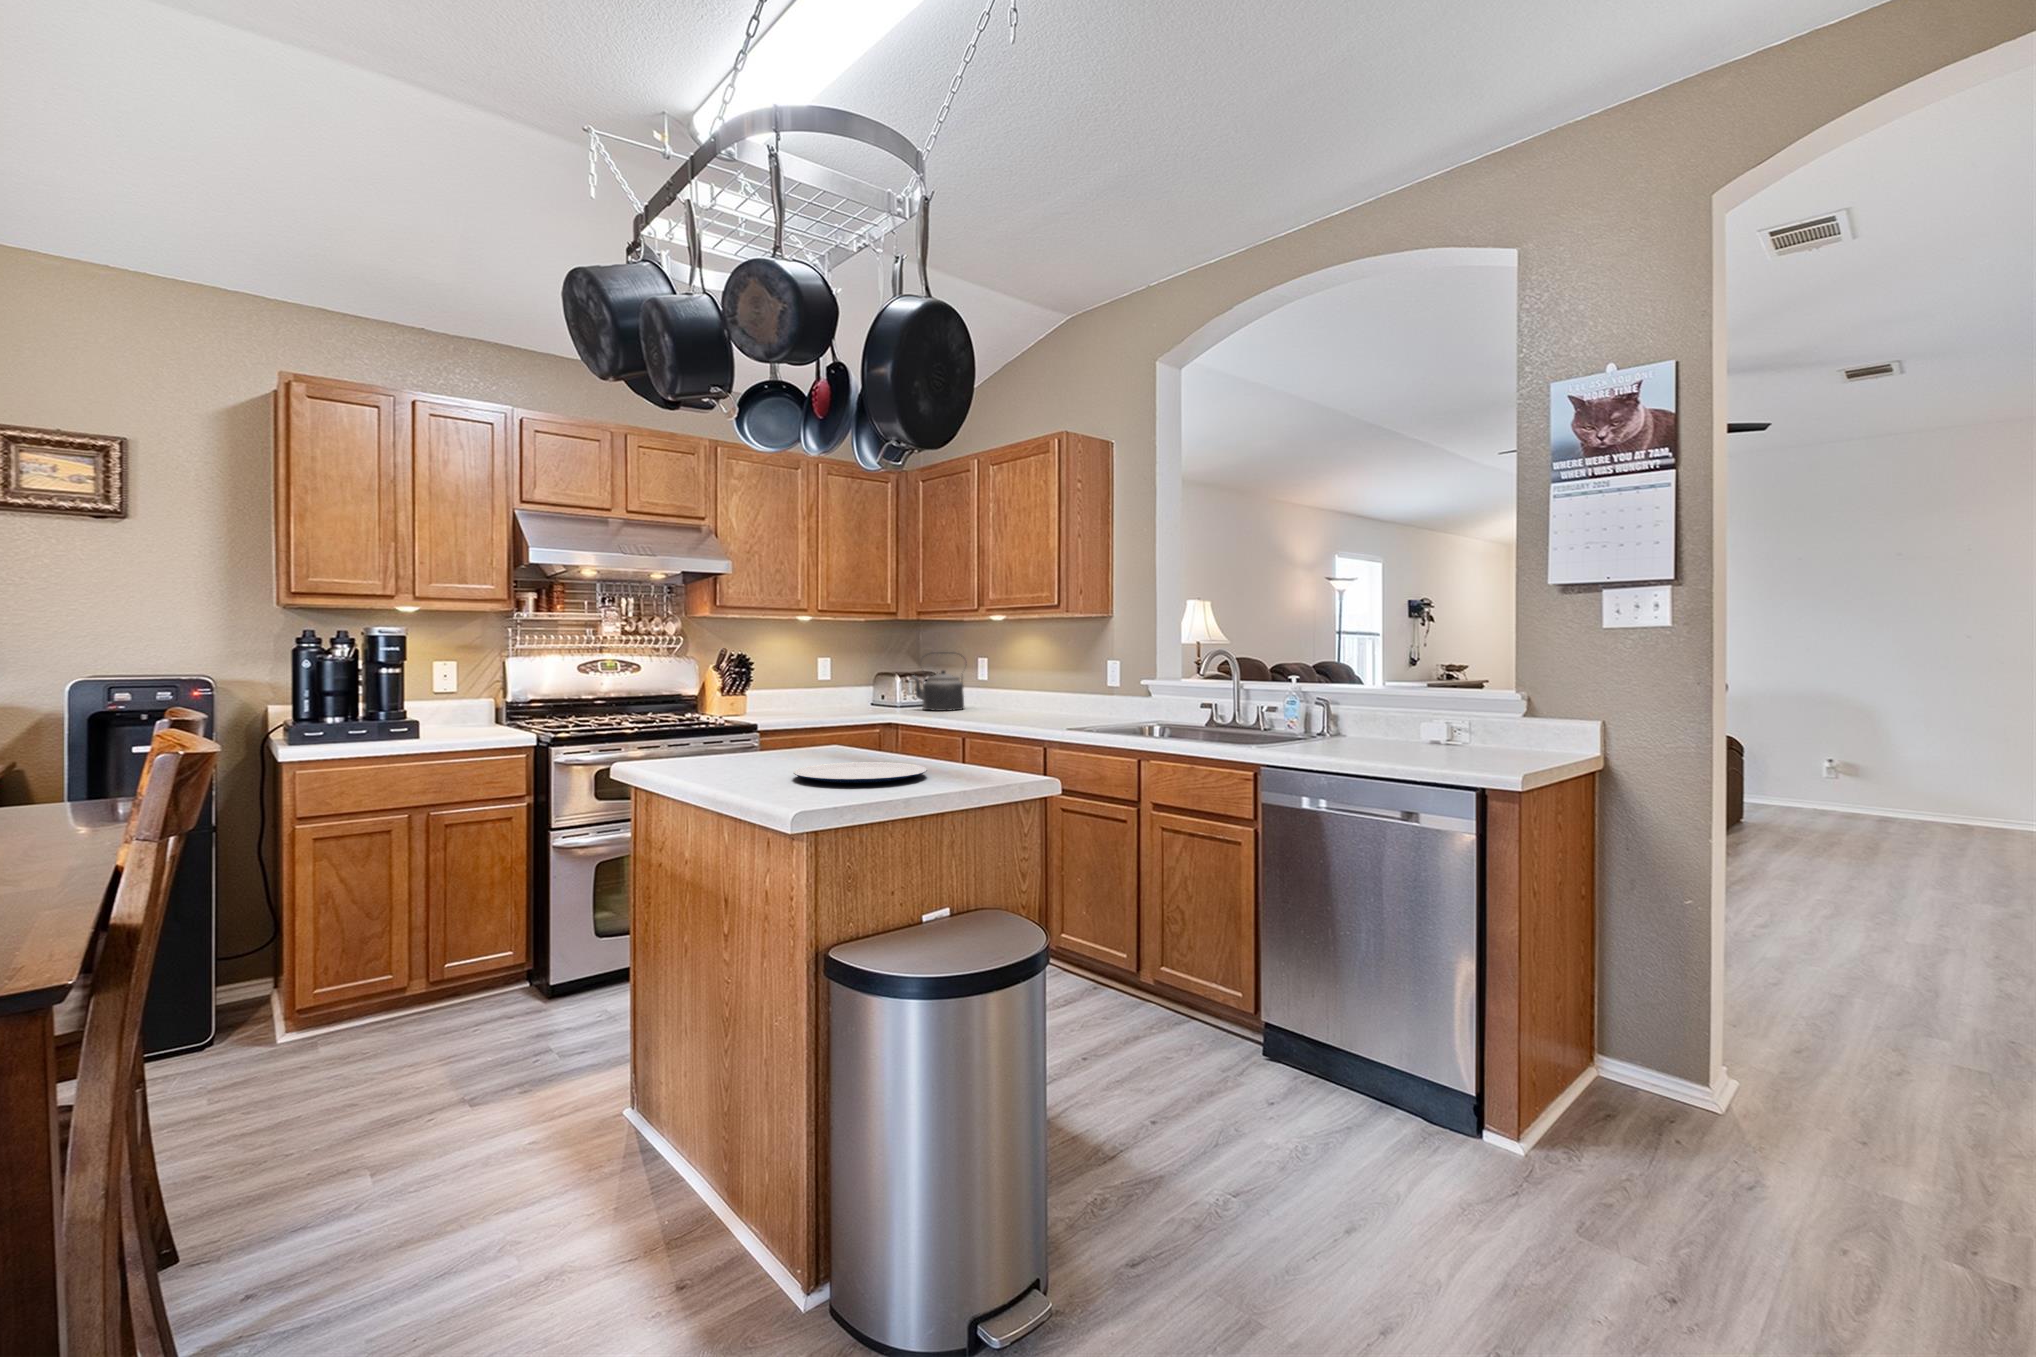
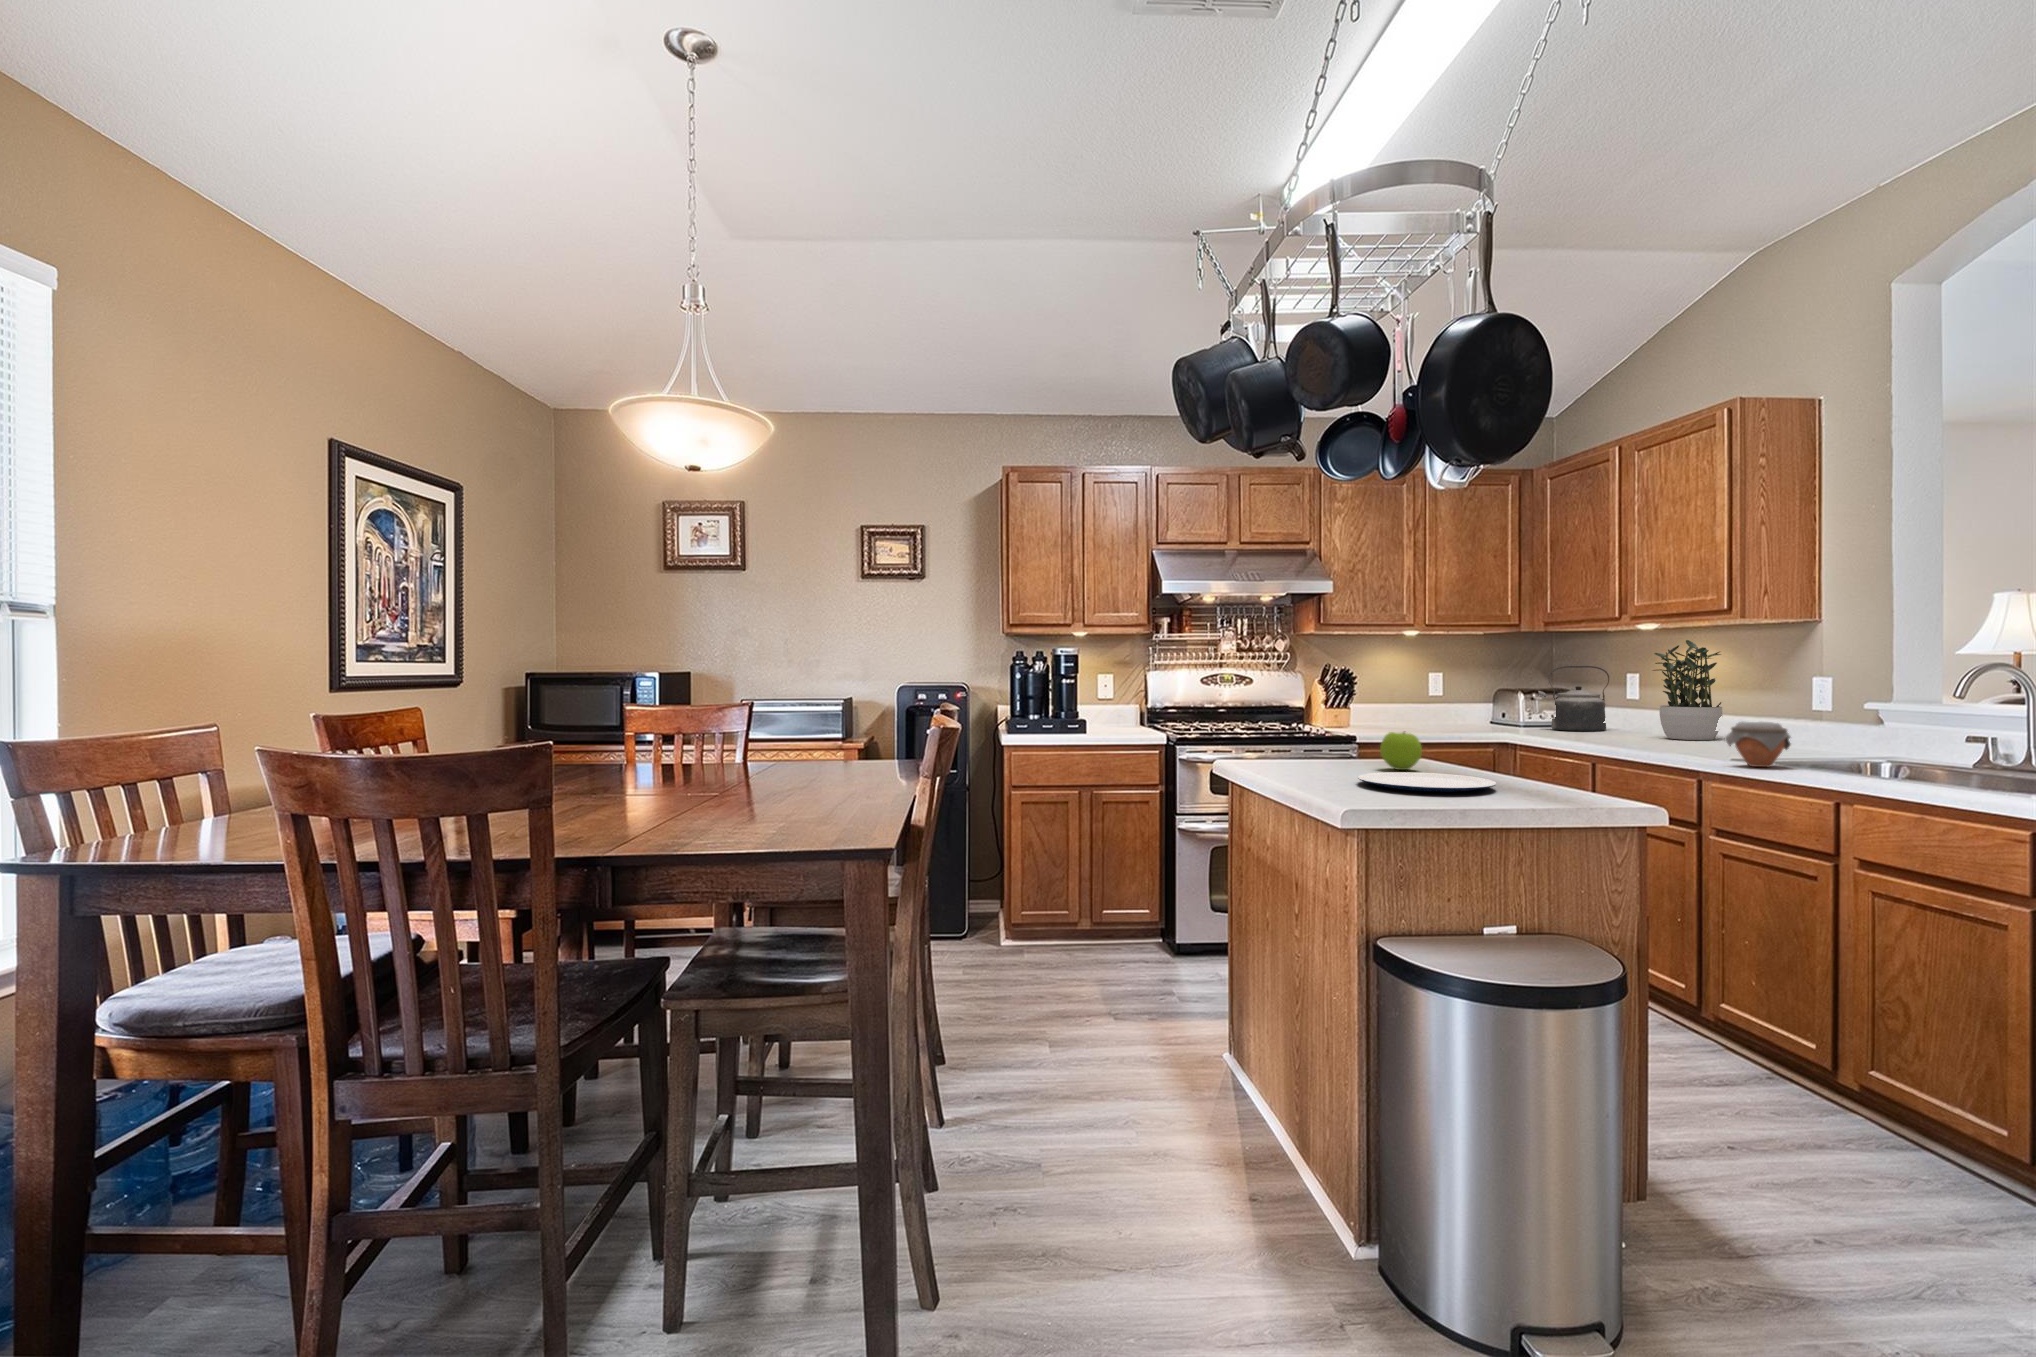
potted plant: none [1001,630,1050,715] -> present [1653,640,1722,740]
jar: none [1066,699,1109,736] -> present [1725,722,1791,767]
apple: none [806,720,848,760] -> present [1380,732,1422,770]

